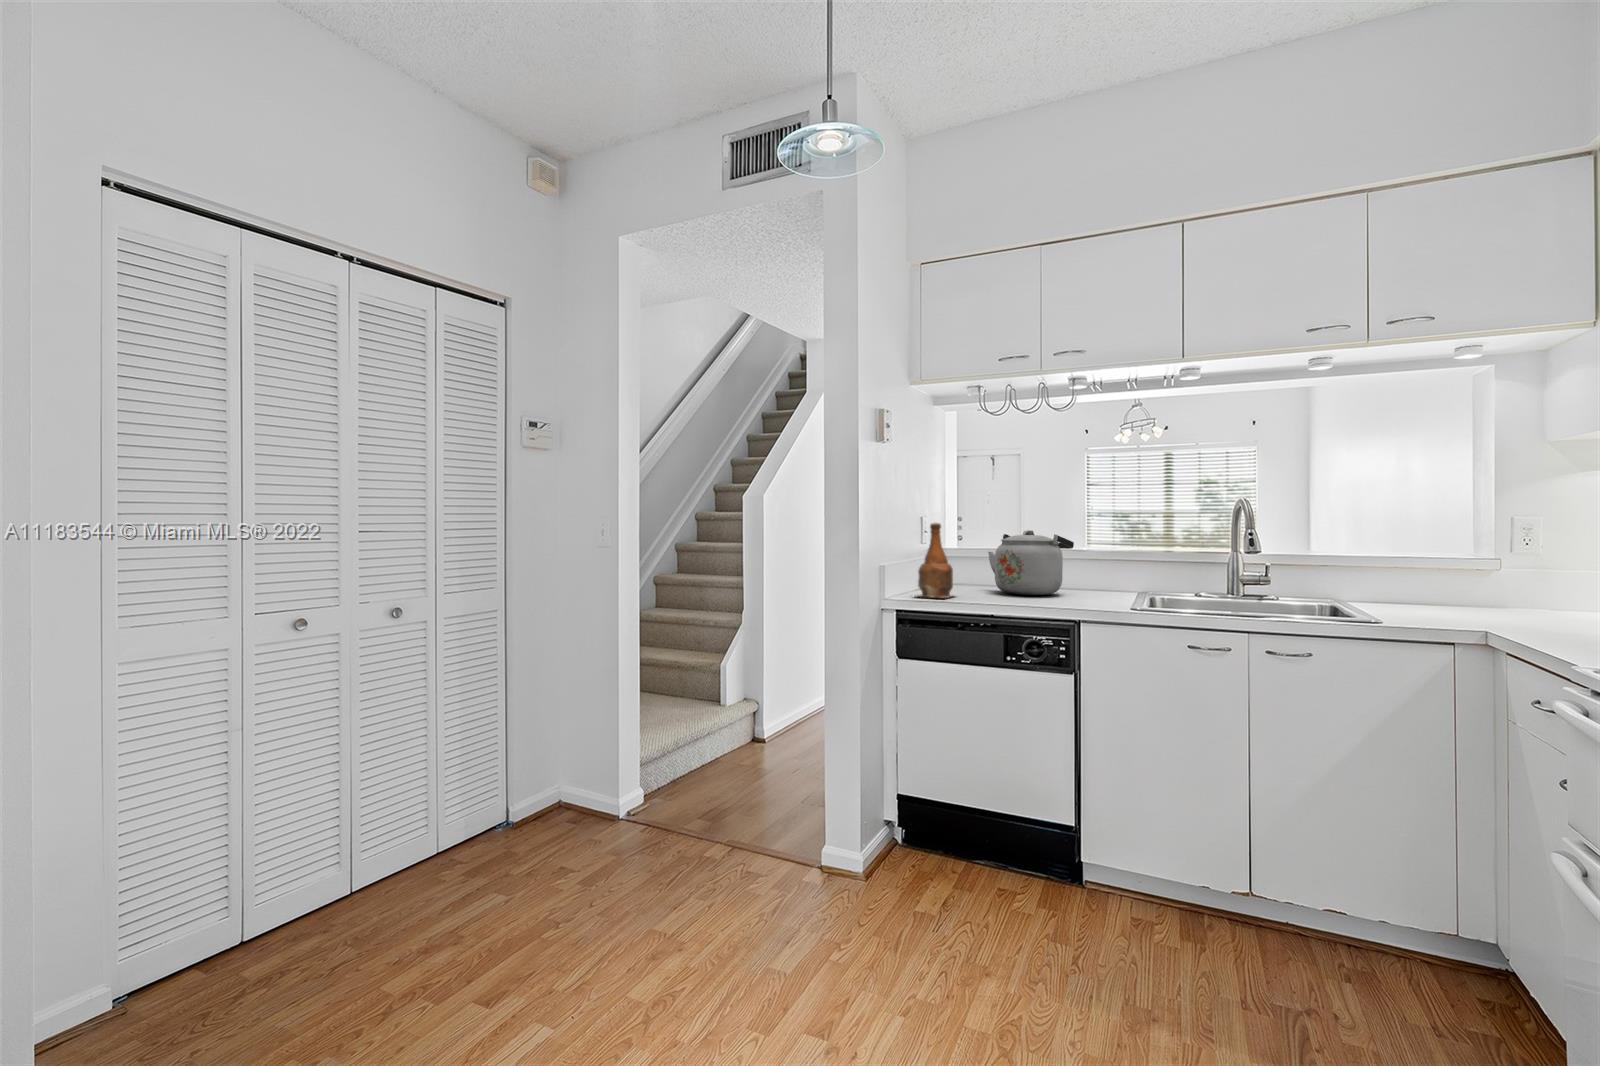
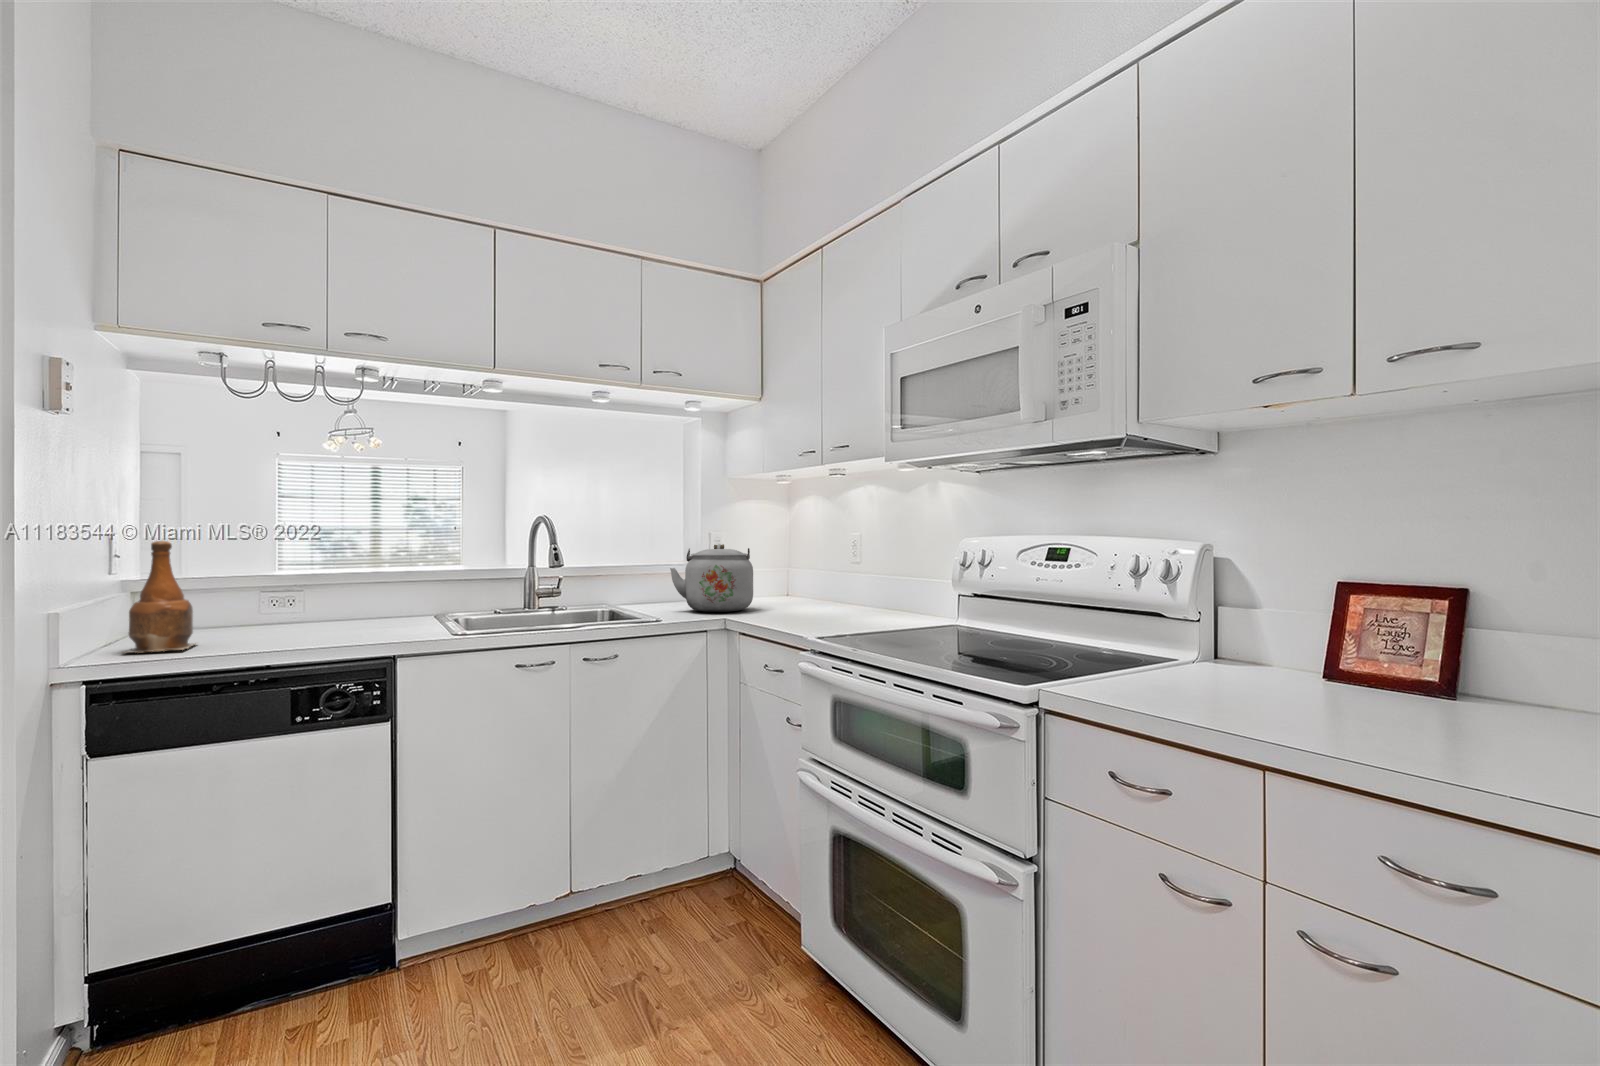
kettle: present [988,530,1074,595] -> present [670,544,753,612]

